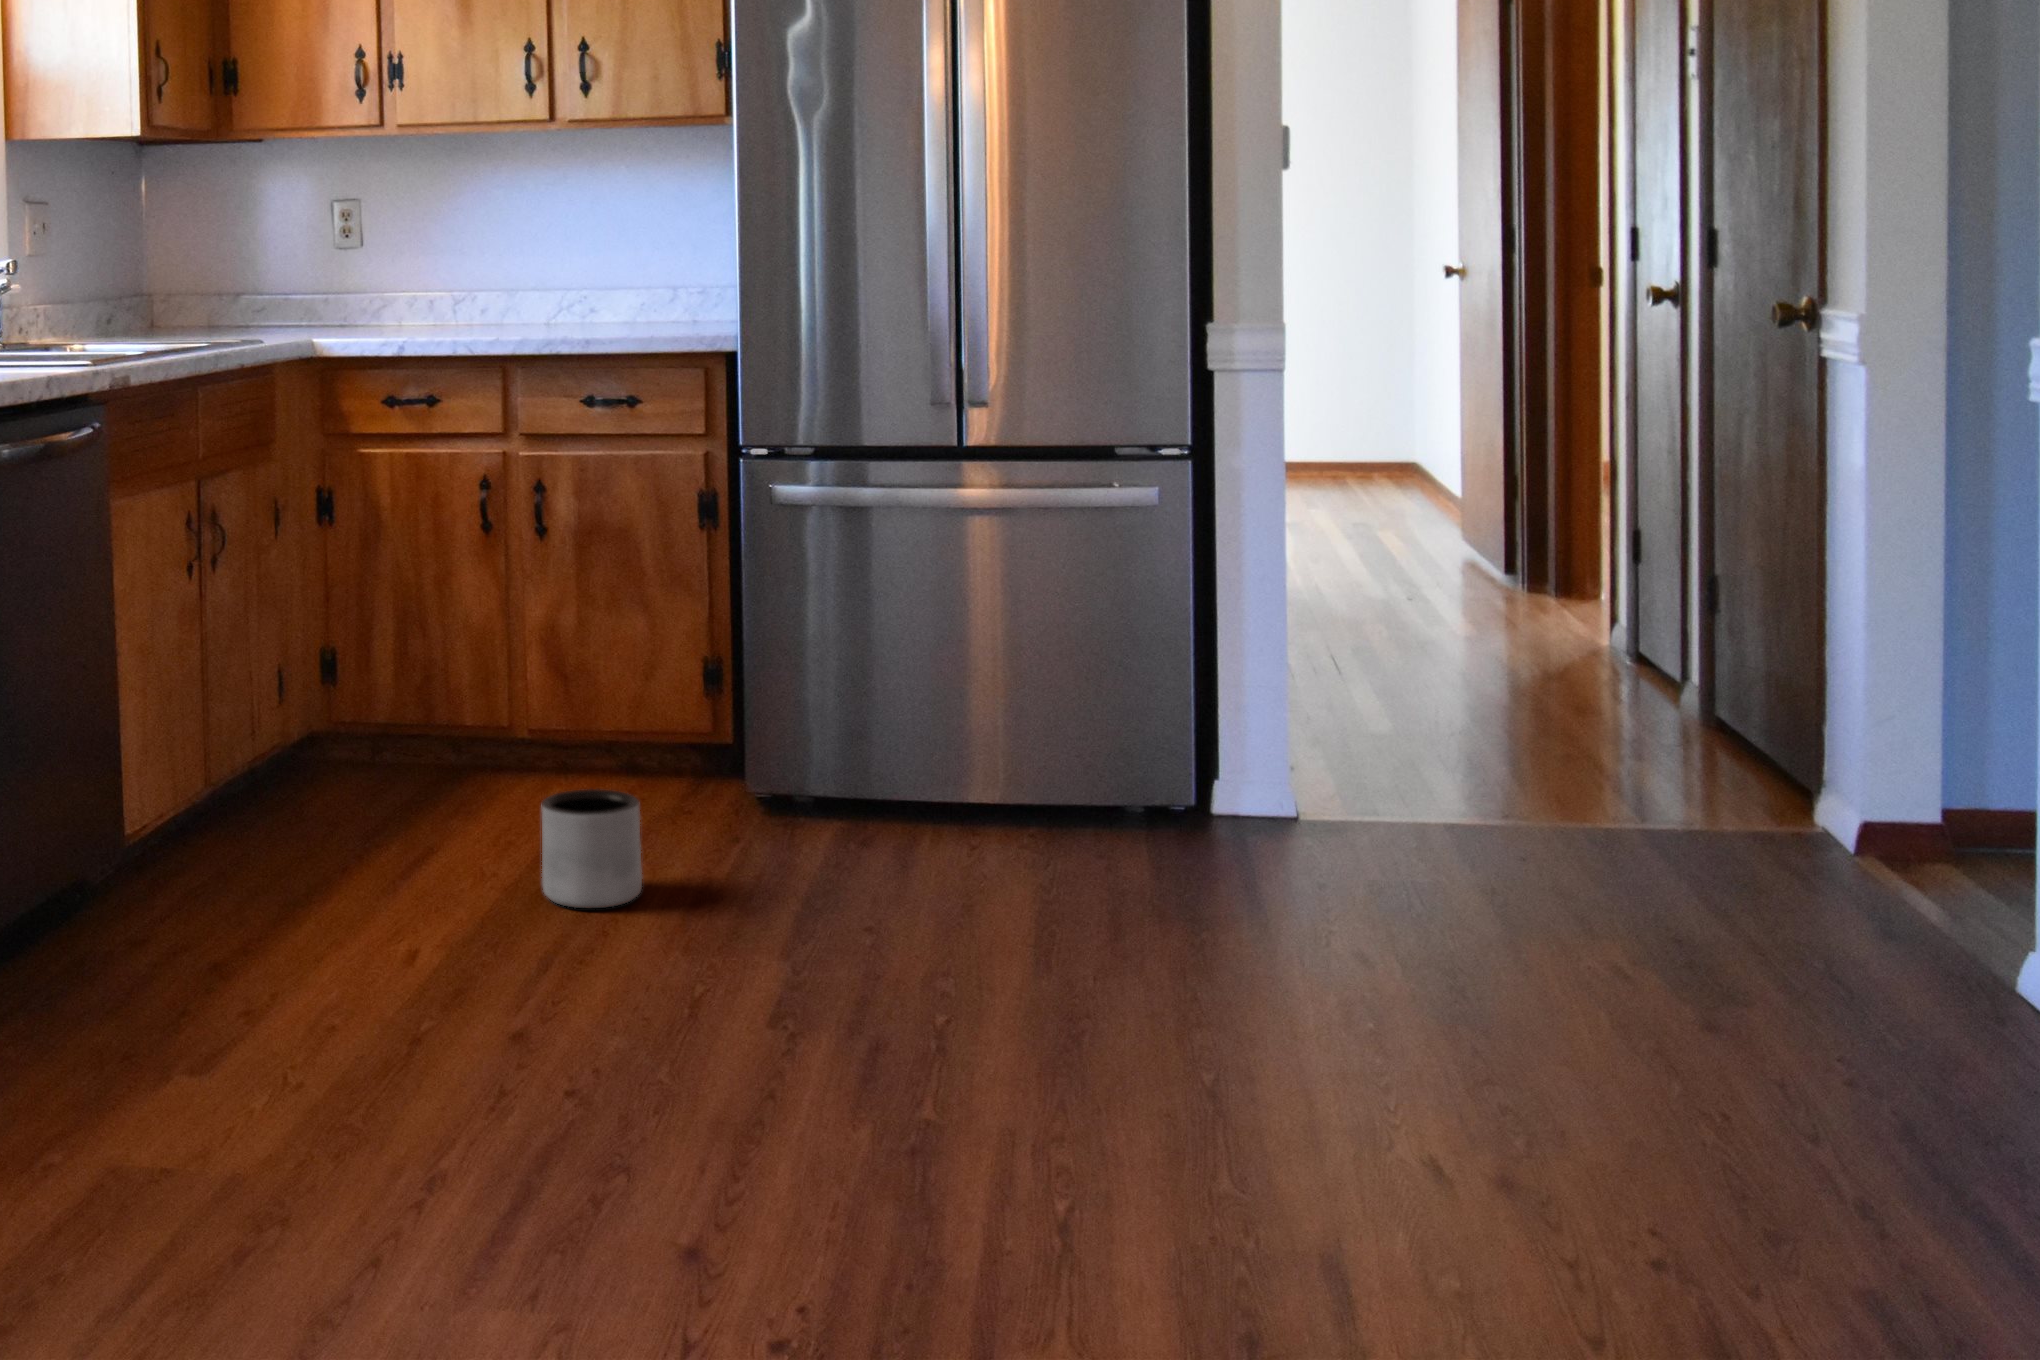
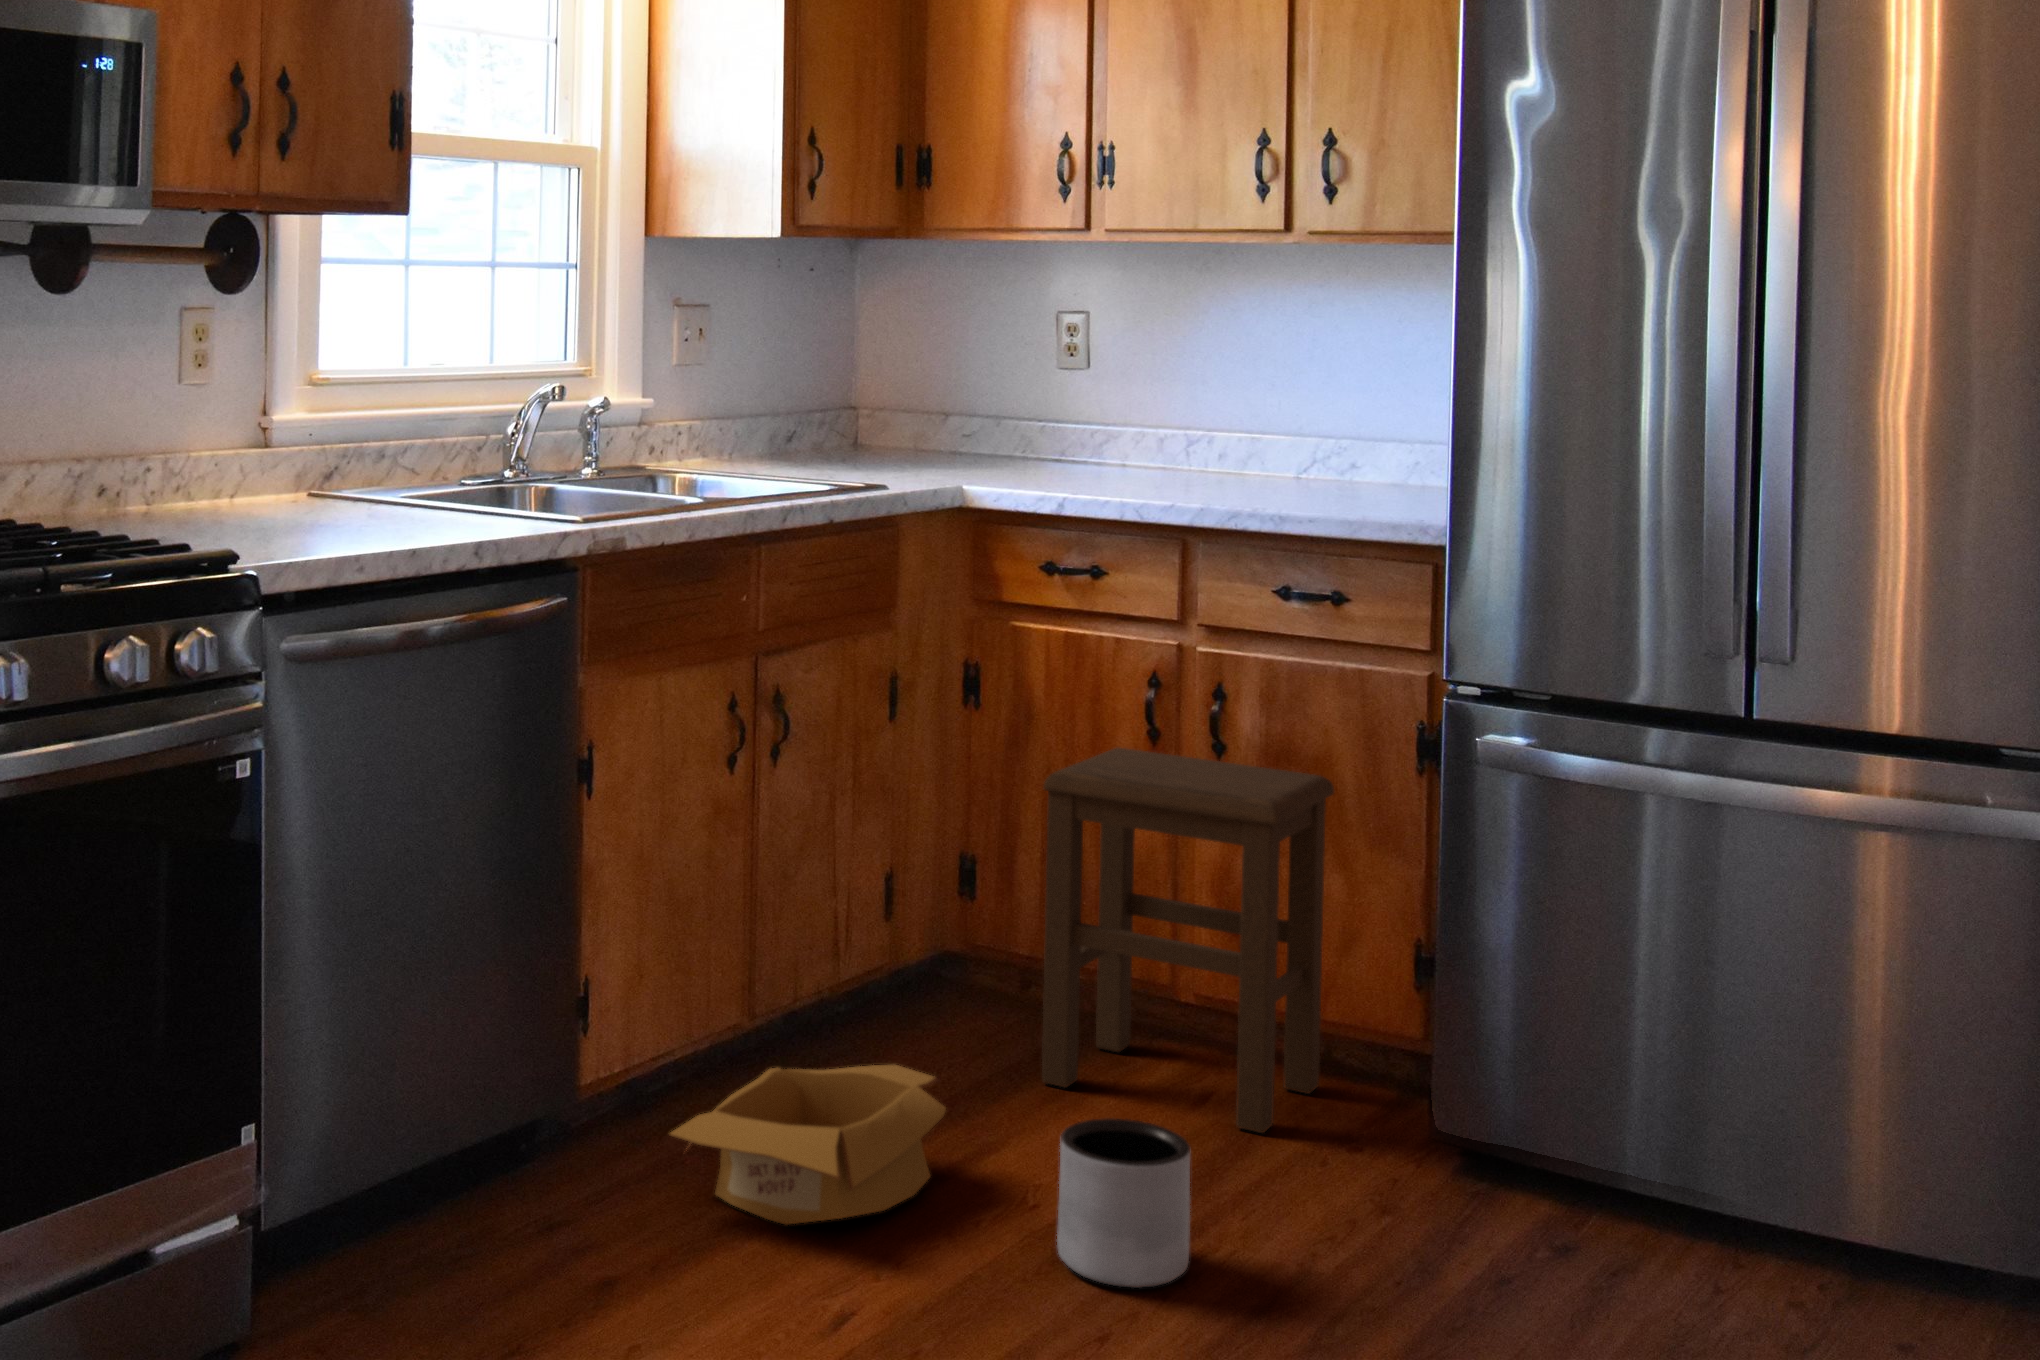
stool: none [433,536,640,809] -> present [1042,748,1334,1133]
cardboard box: none [226,792,428,918] -> present [670,1064,946,1224]

